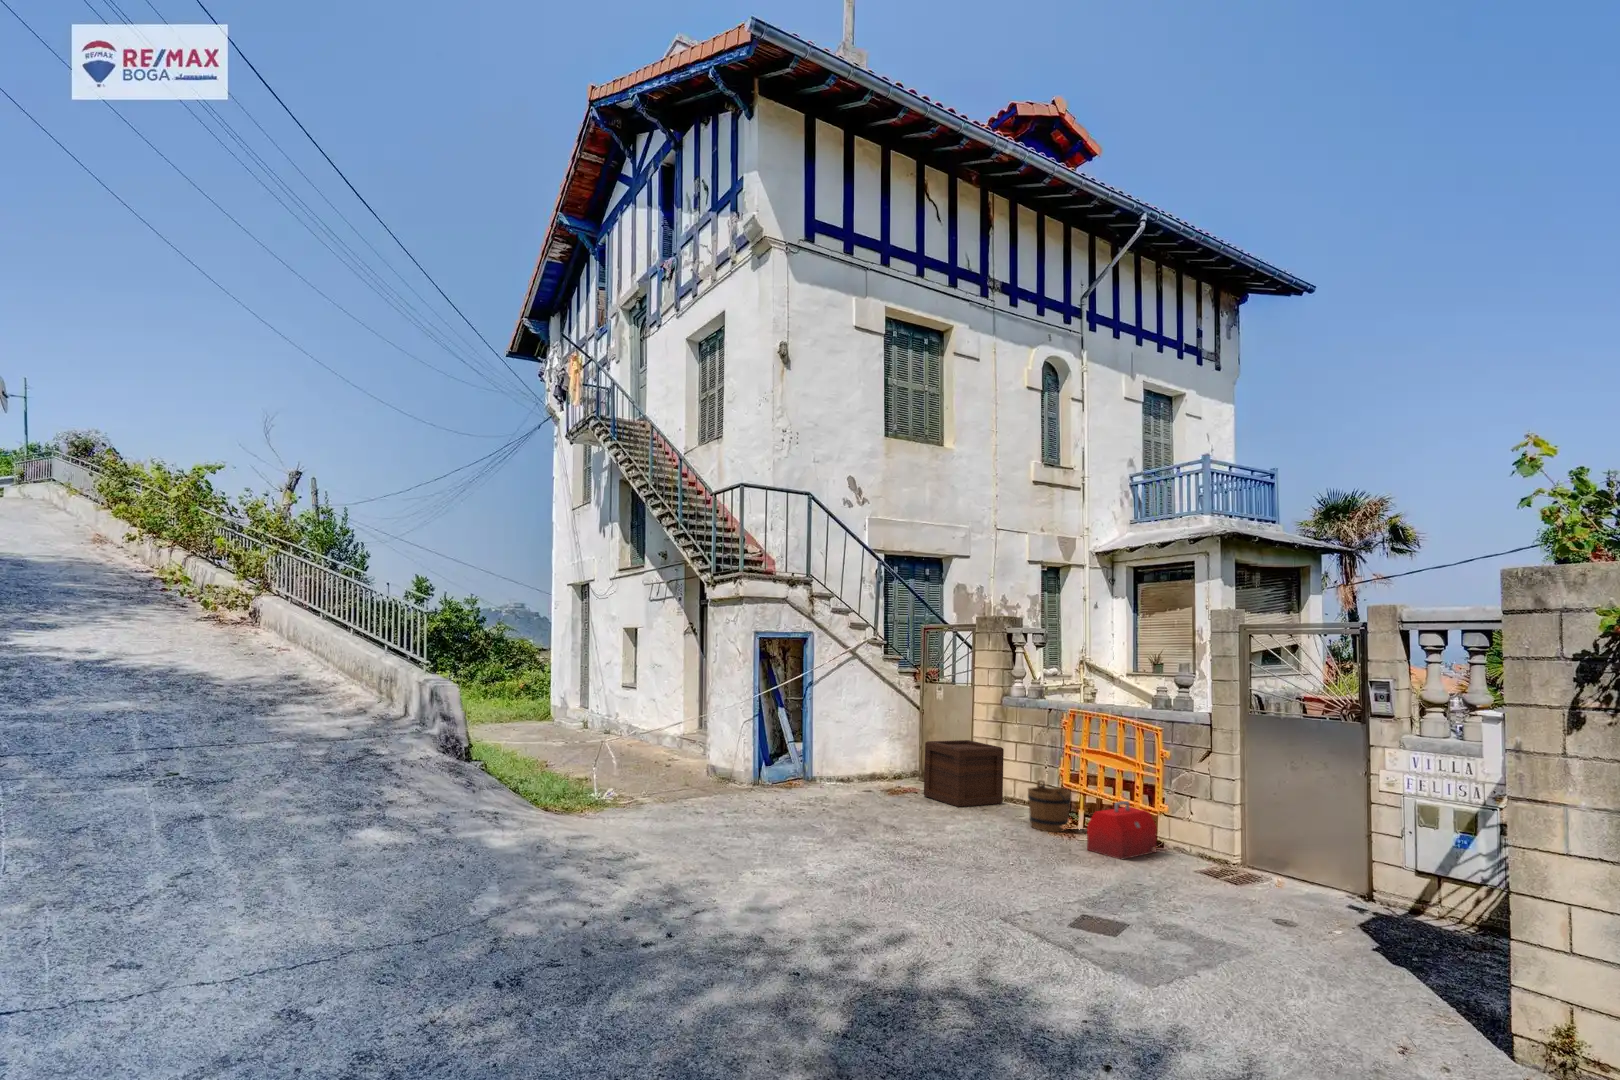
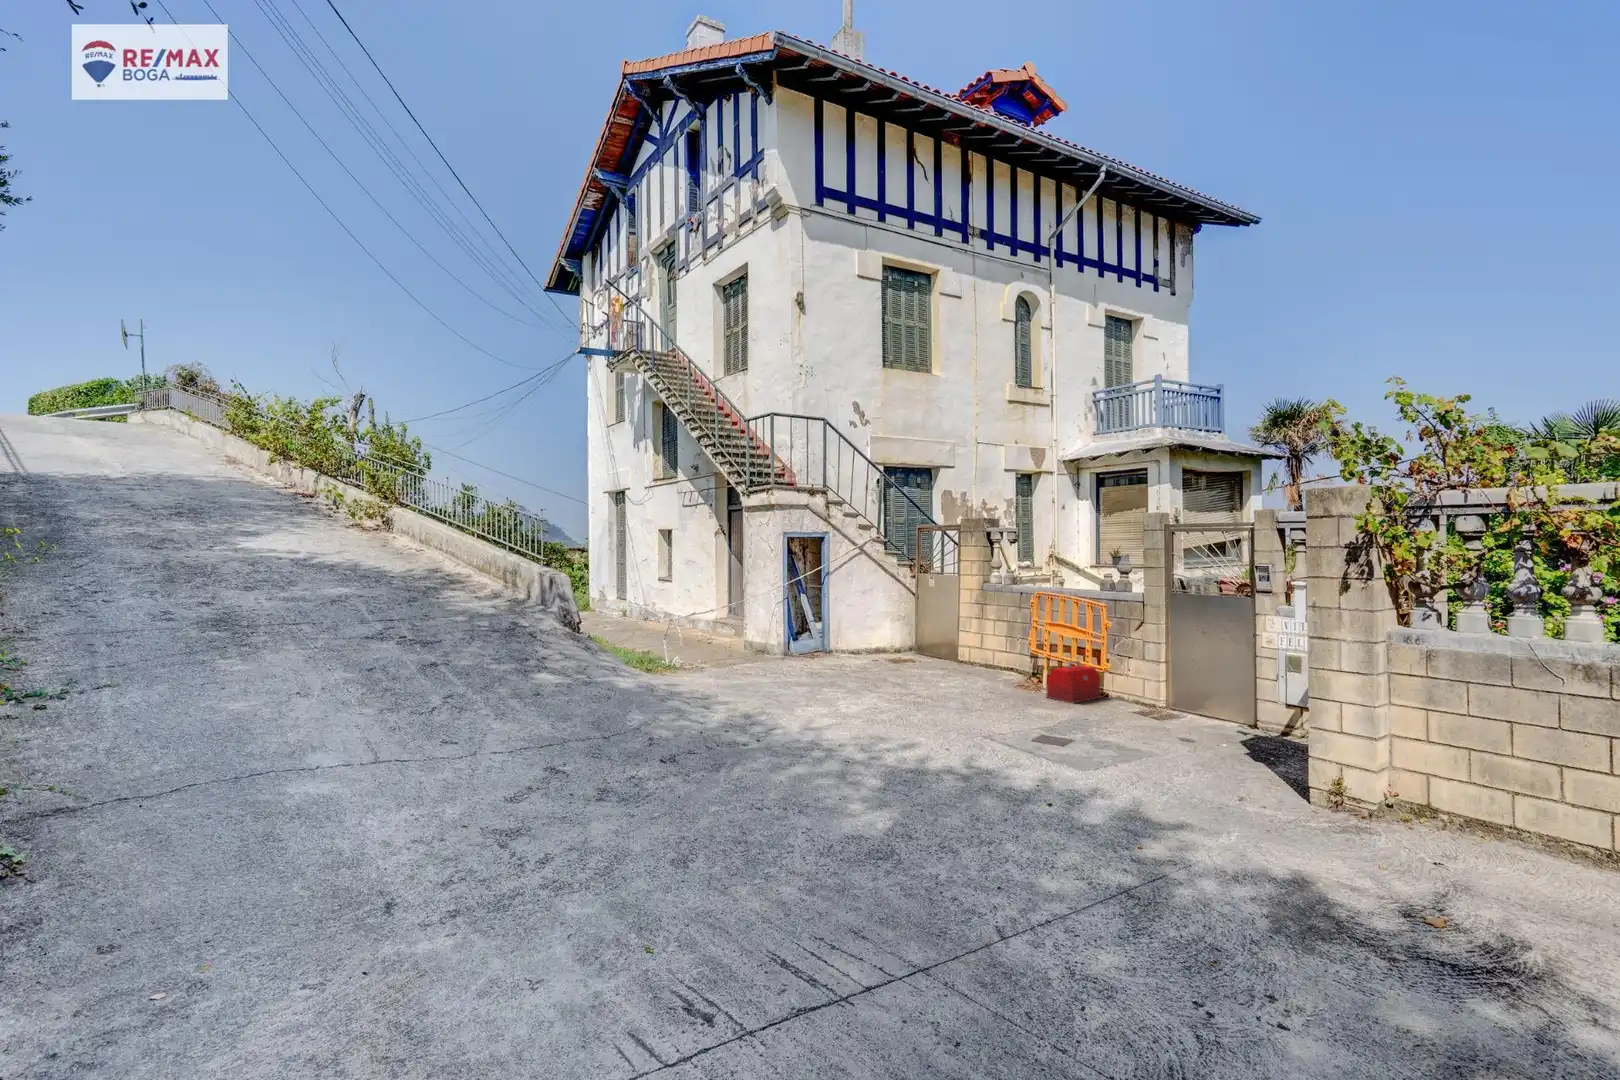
wooden crate: present [924,740,1004,807] -> none [920,618,983,669]
bucket: present [1028,780,1071,832] -> none [1002,647,1036,685]

